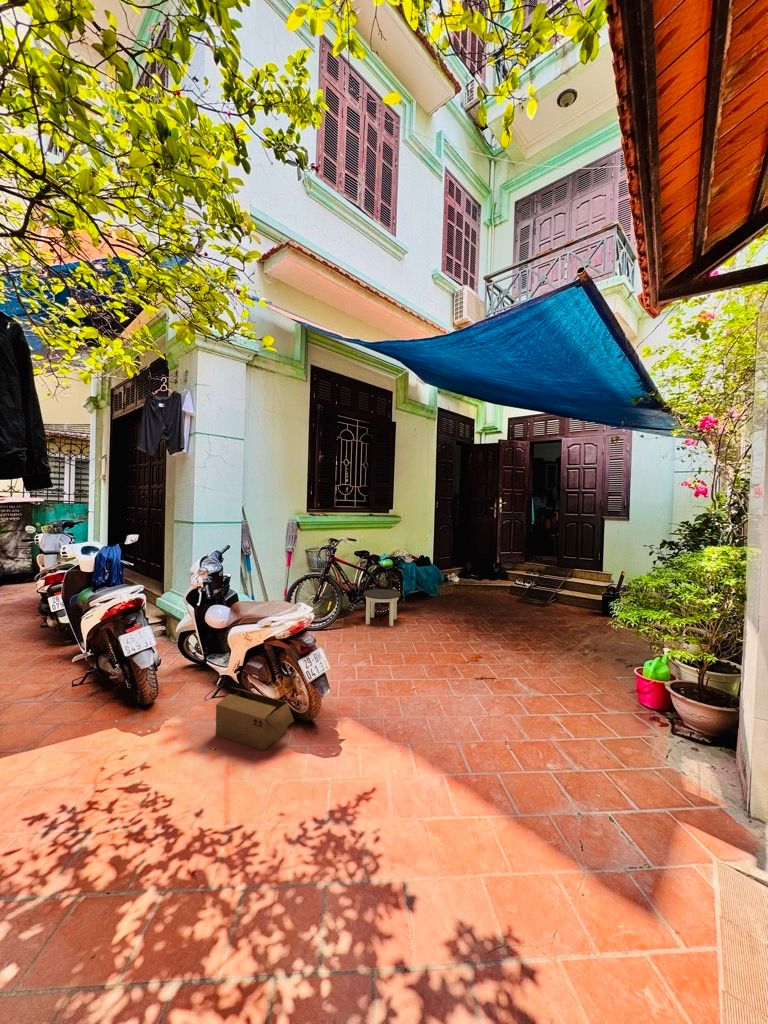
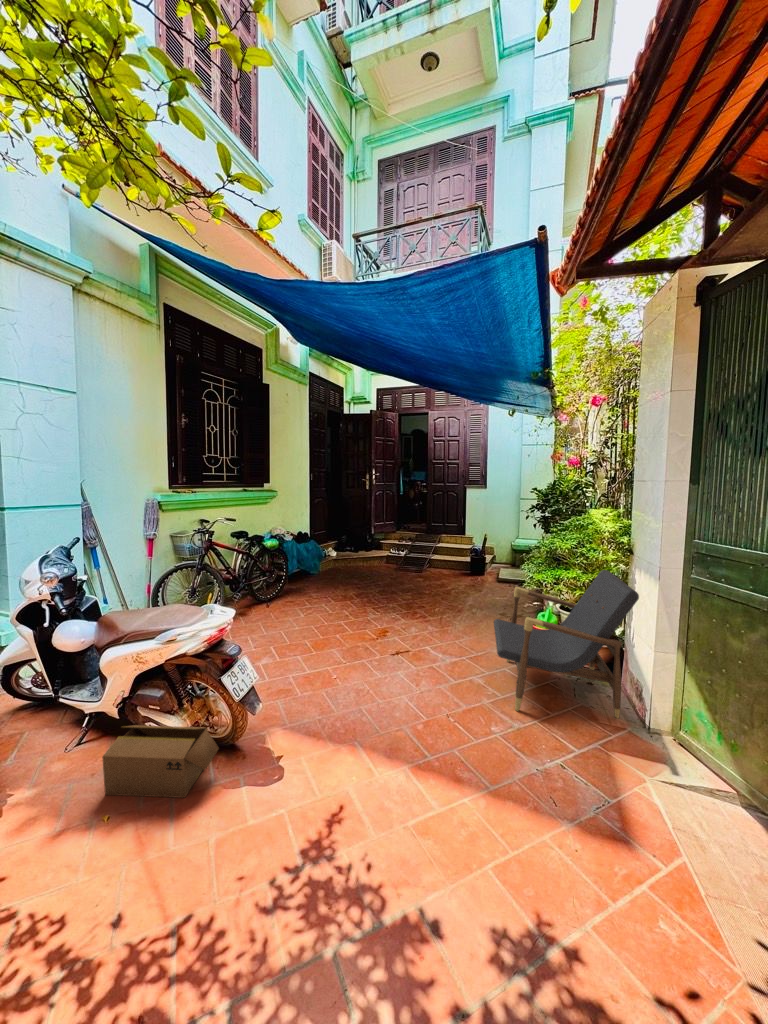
round table: present [363,589,401,626] -> none [250,569,292,610]
lounge chair: none [567,619,741,796] -> present [494,570,639,718]

